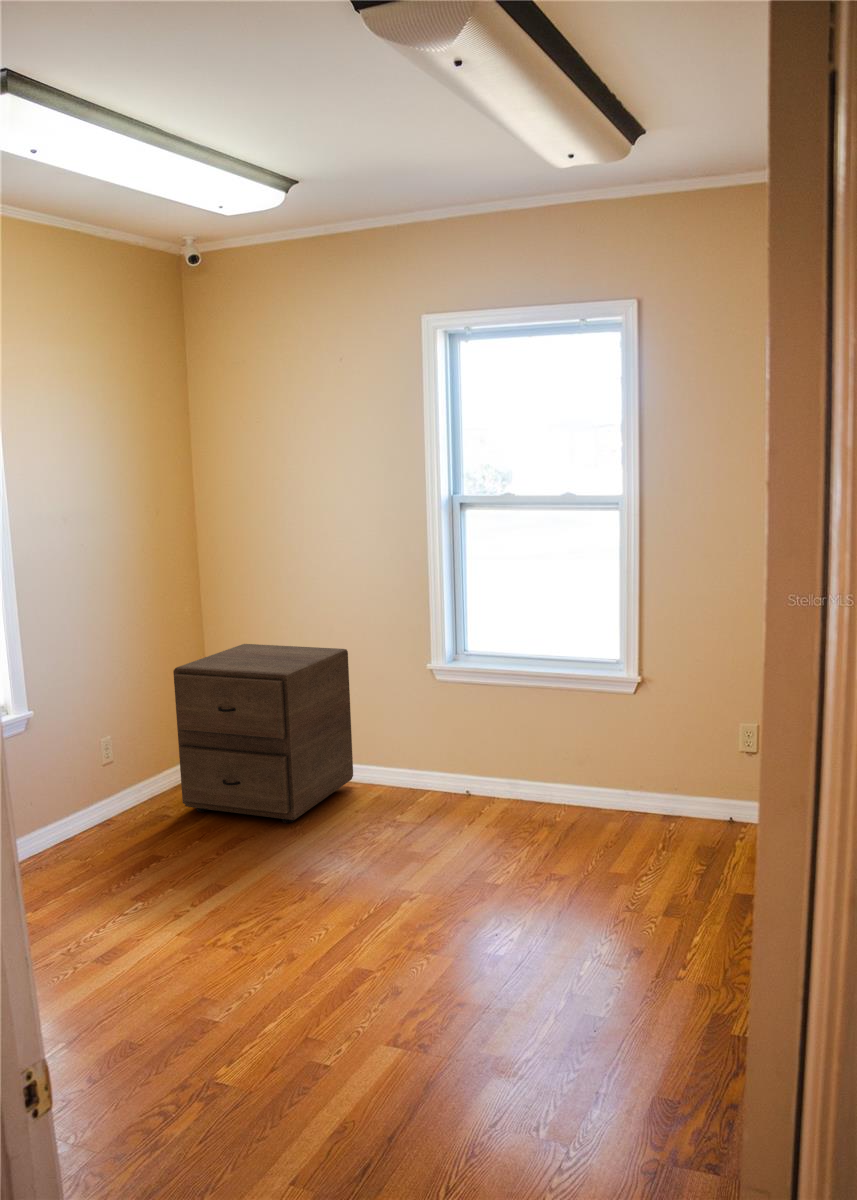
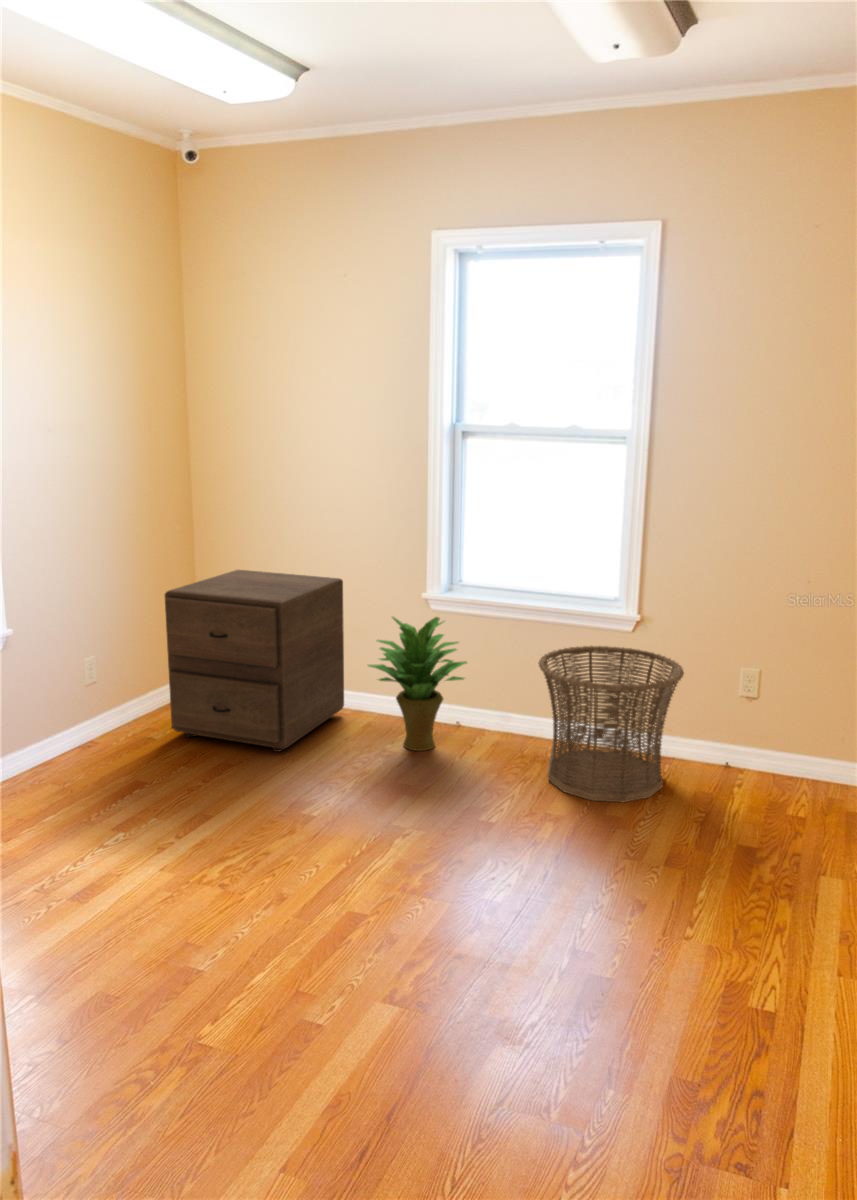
potted plant: none [373,683,472,818] -> present [368,617,467,751]
basket: none [539,706,682,860] -> present [538,646,684,802]

